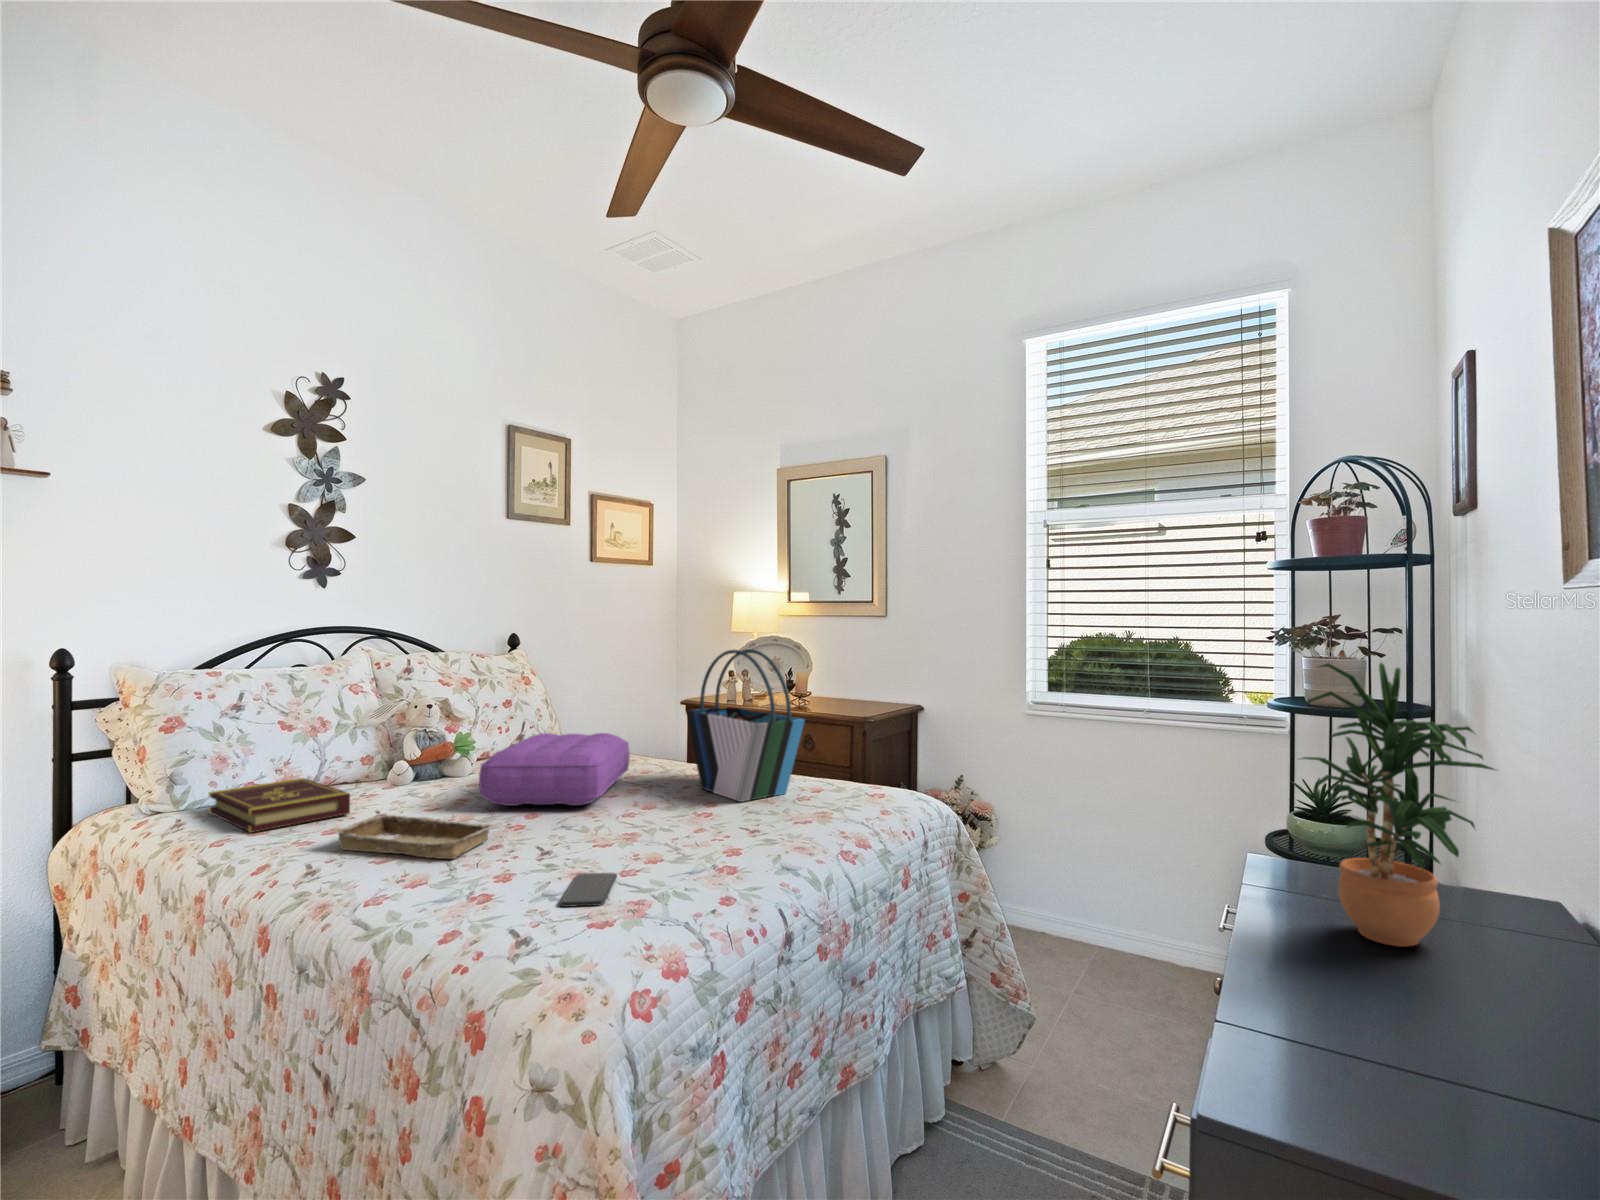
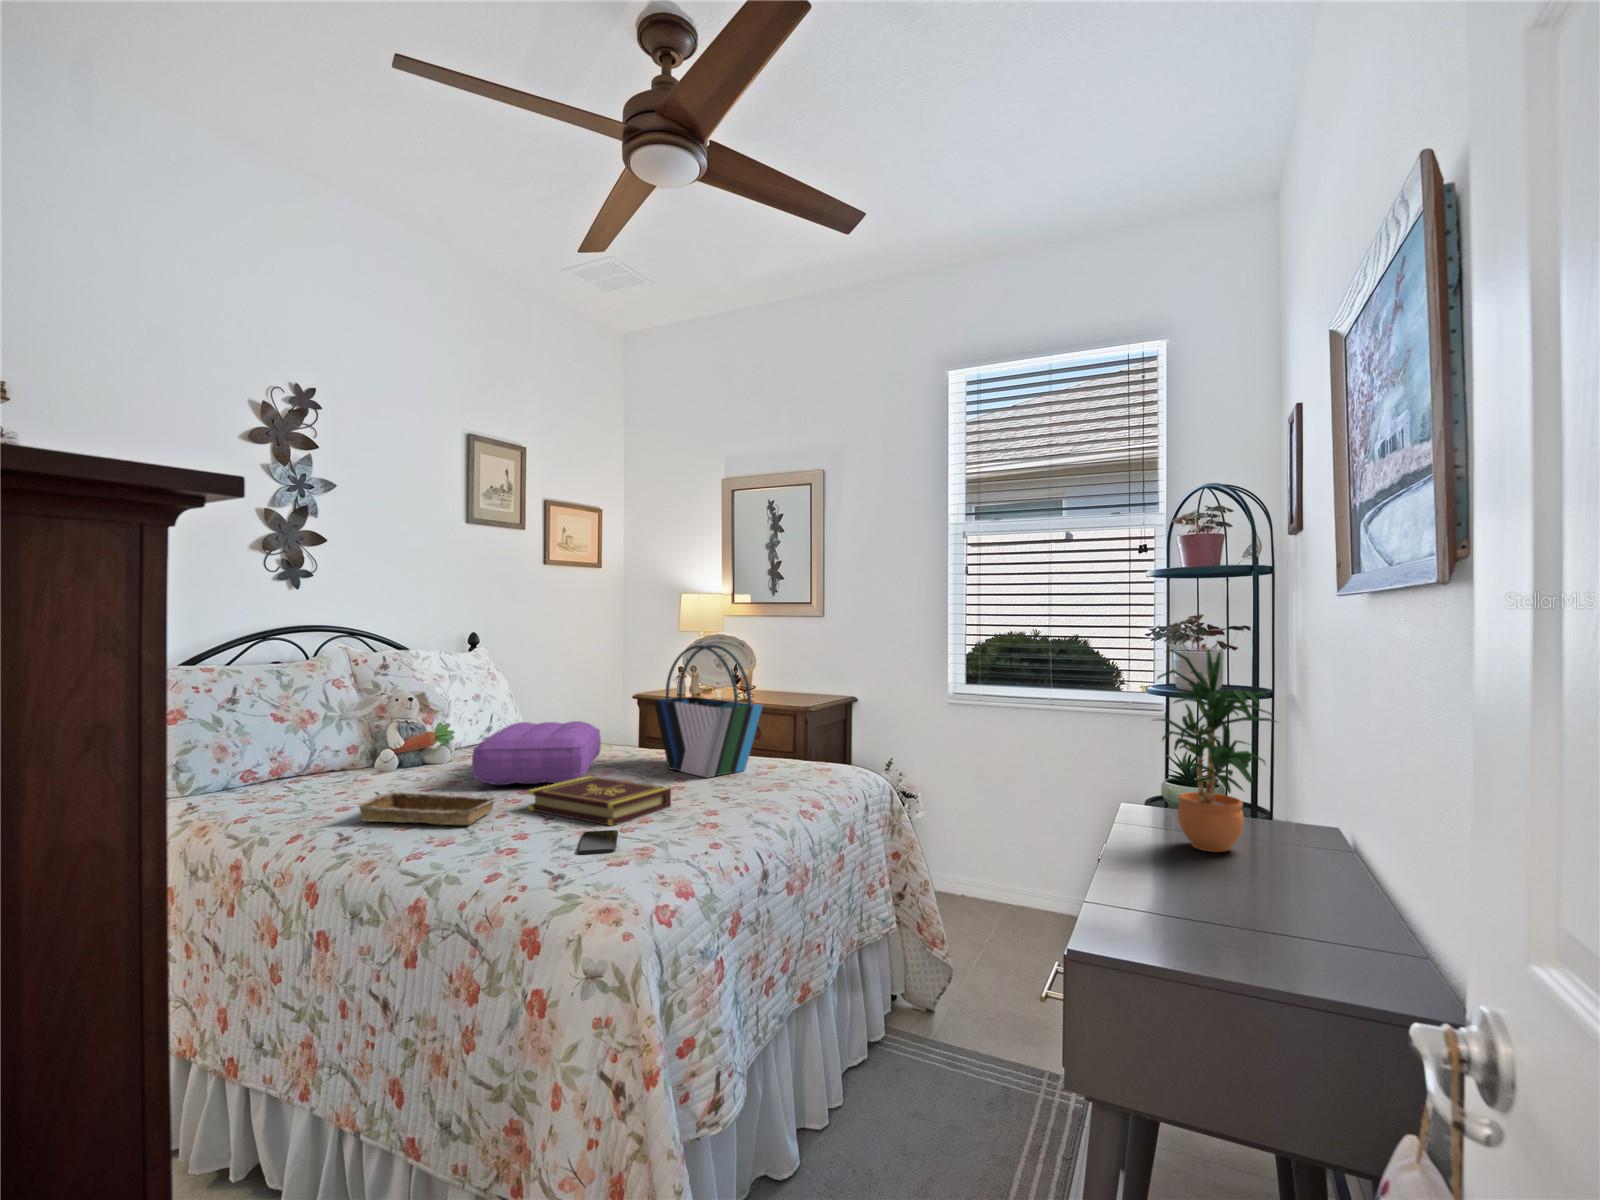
book: present [208,778,350,833] -> present [528,776,671,826]

